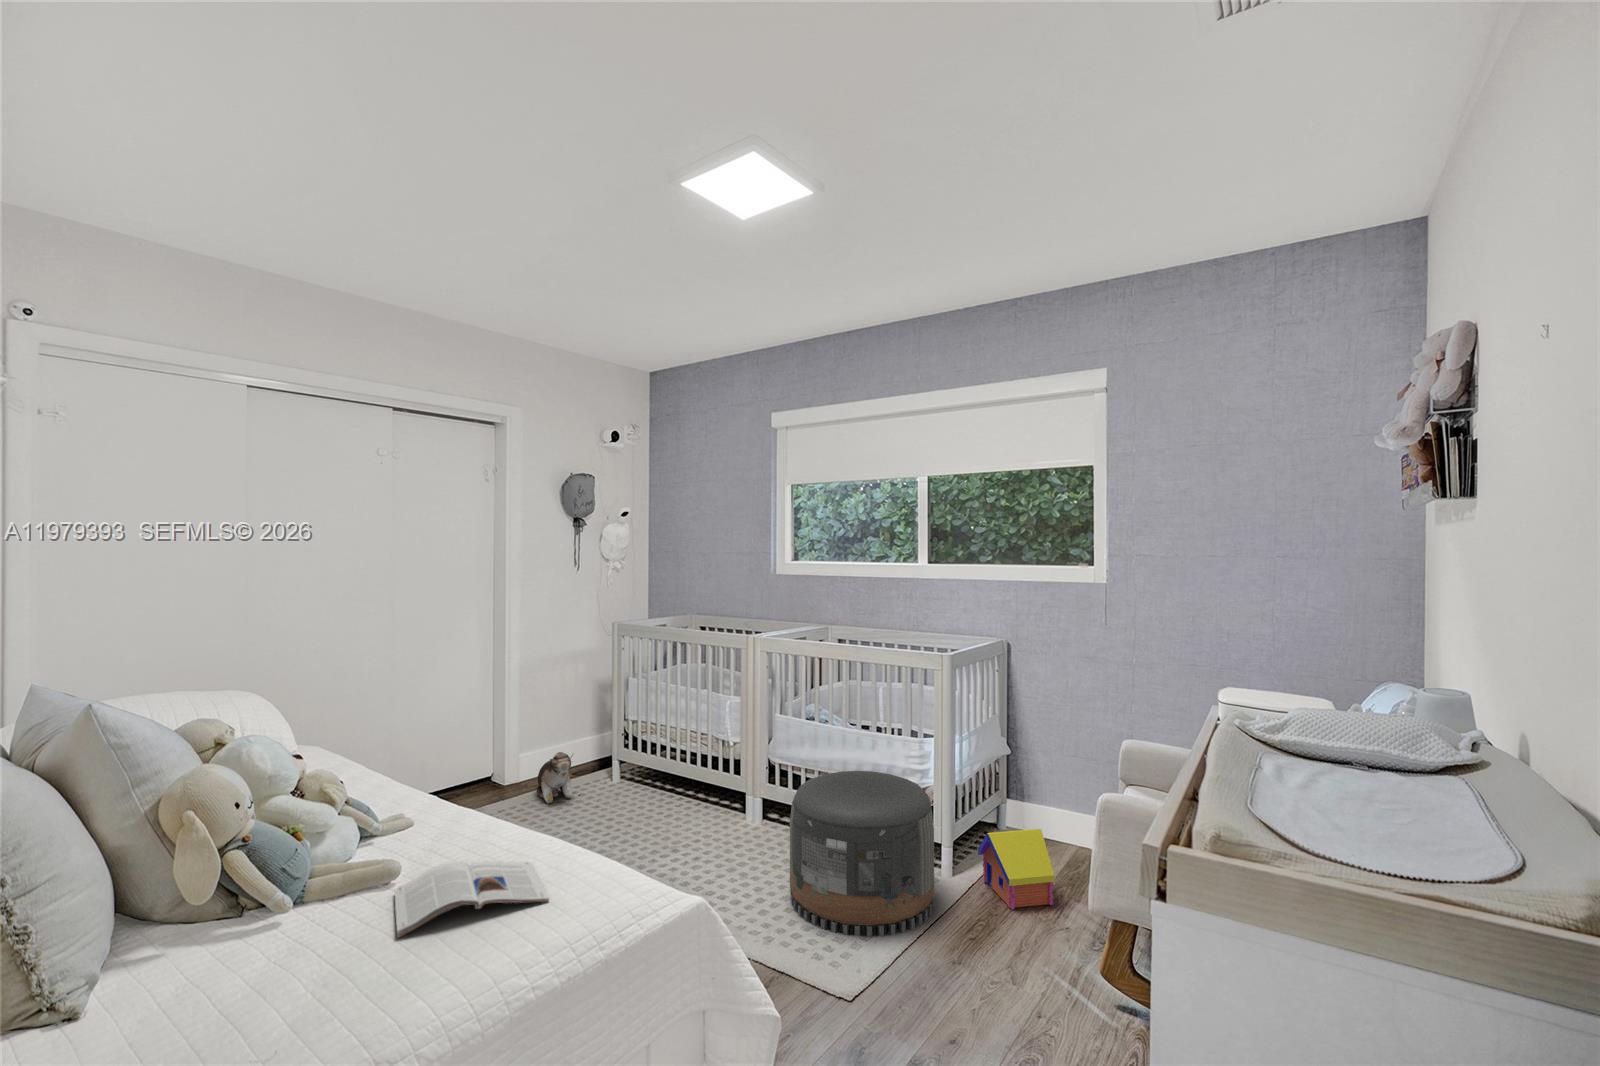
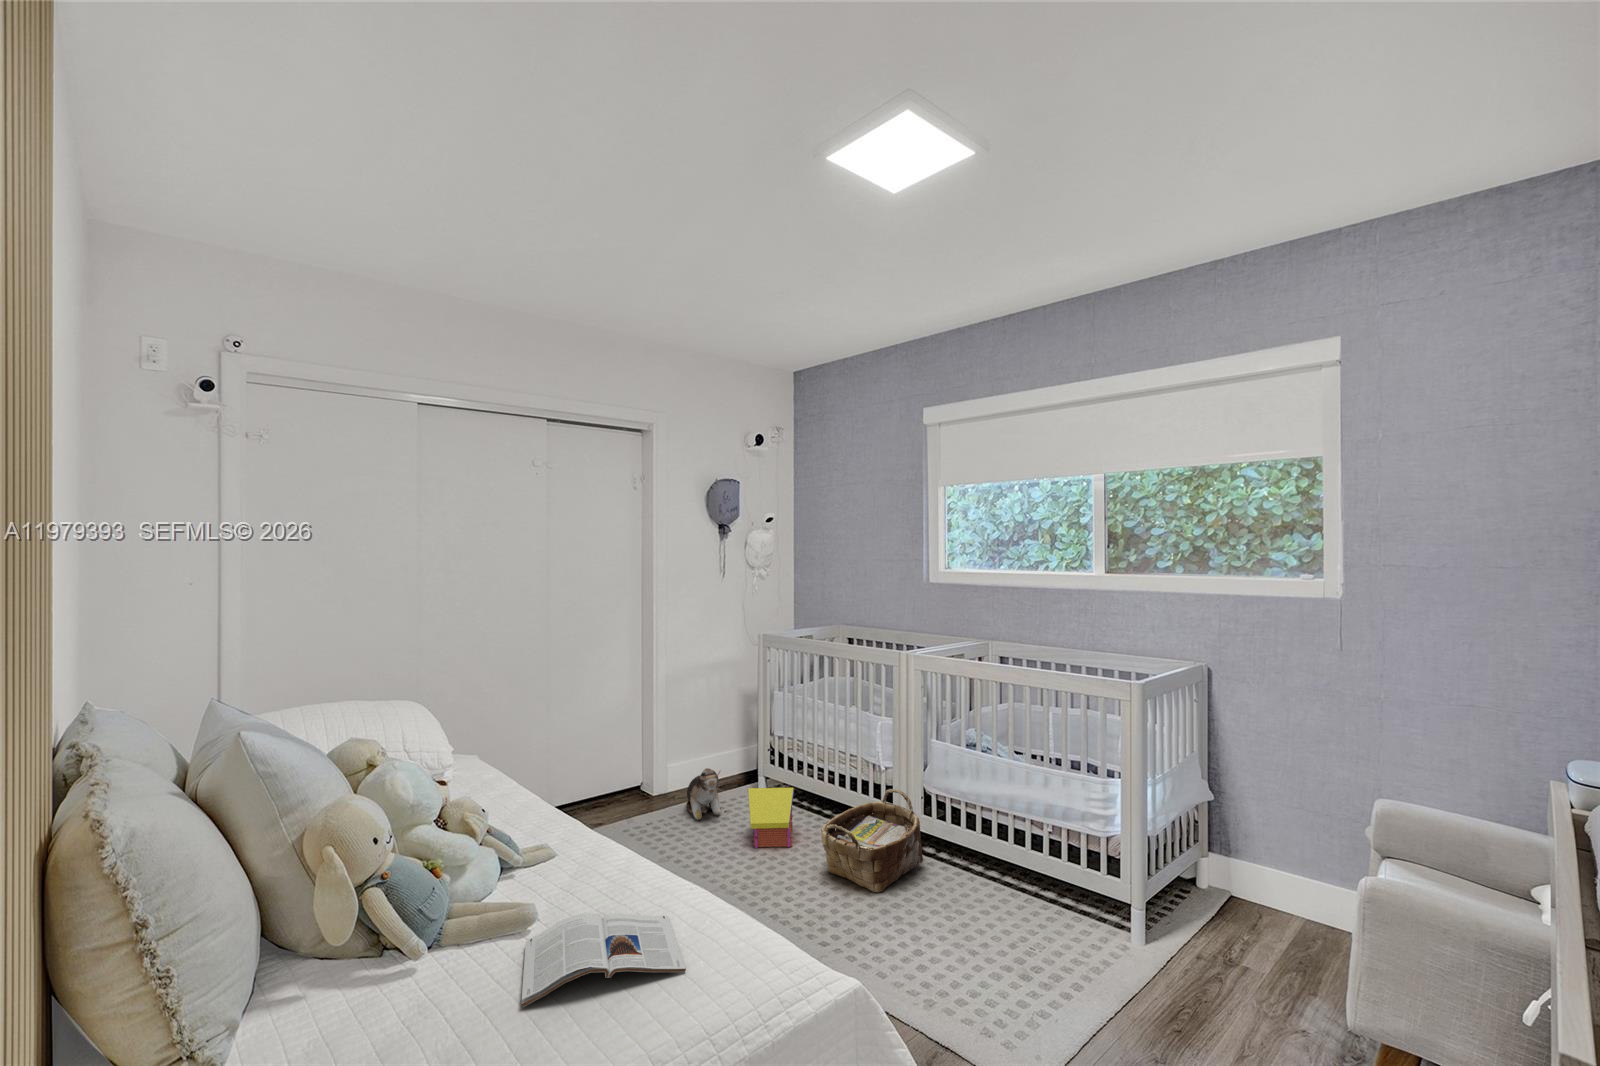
woven basket: none [673,763,767,857] -> present [821,789,923,892]
pouf: present [790,771,934,937] -> none [951,808,1127,1009]
toy house: present [978,829,1054,910] -> present [748,788,794,848]

